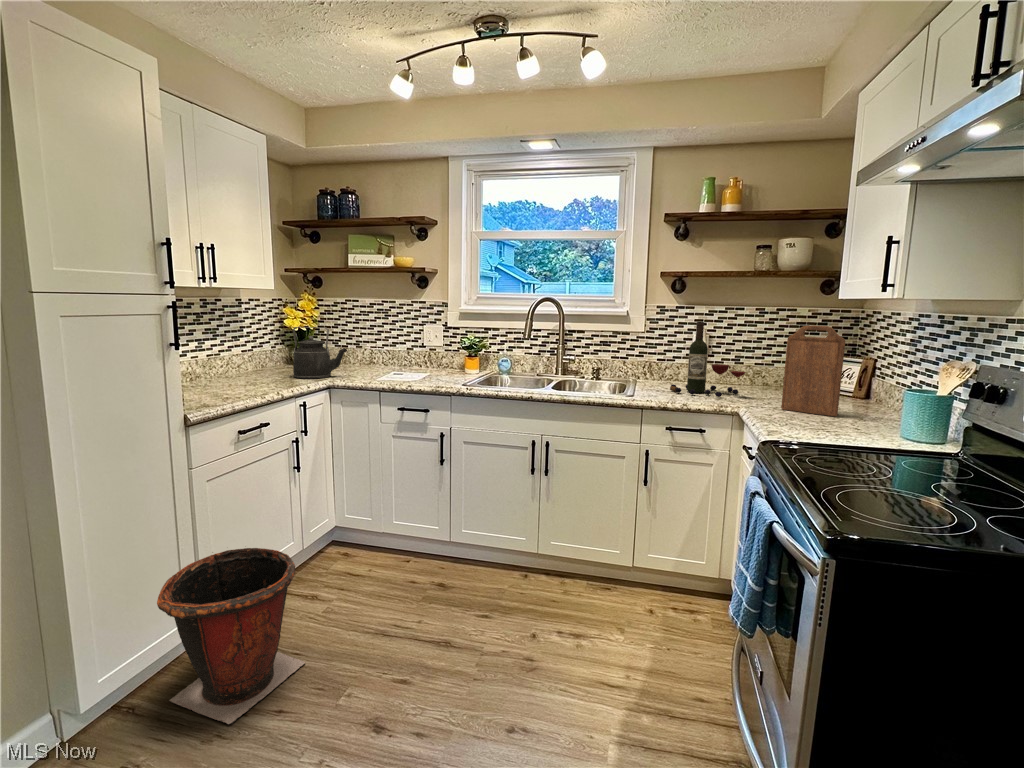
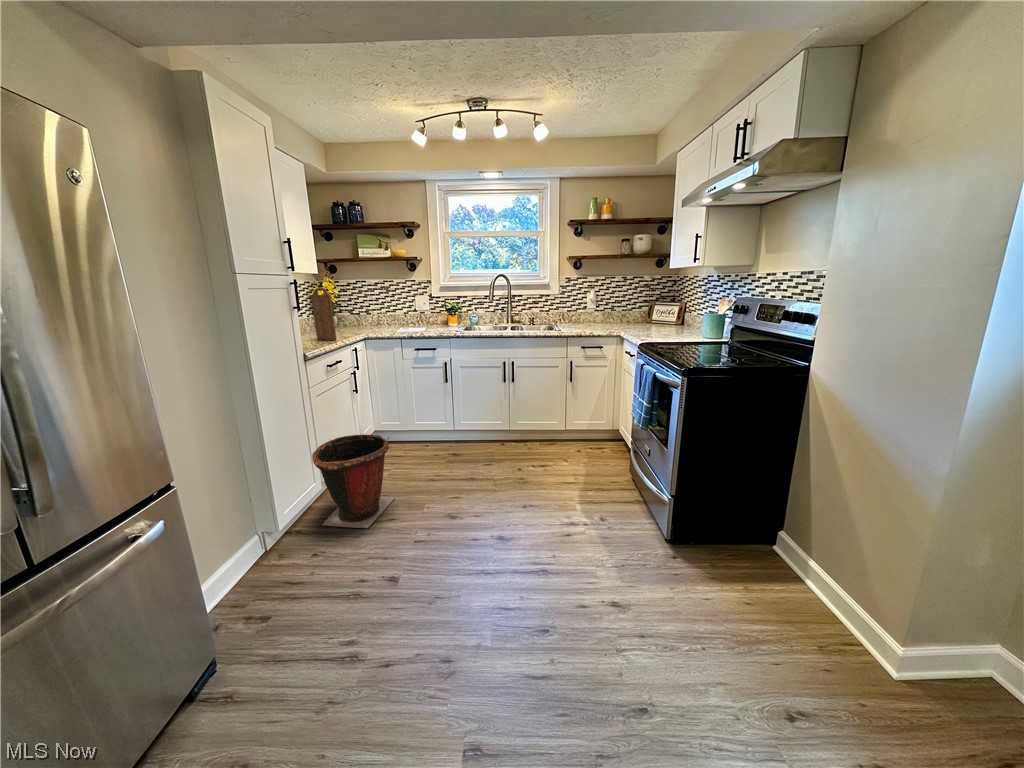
wine bottle: present [670,322,745,397] -> none [579,286,622,329]
cutting board: present [781,326,845,416] -> present [311,288,336,341]
kettle: present [293,327,347,379] -> none [333,299,373,334]

